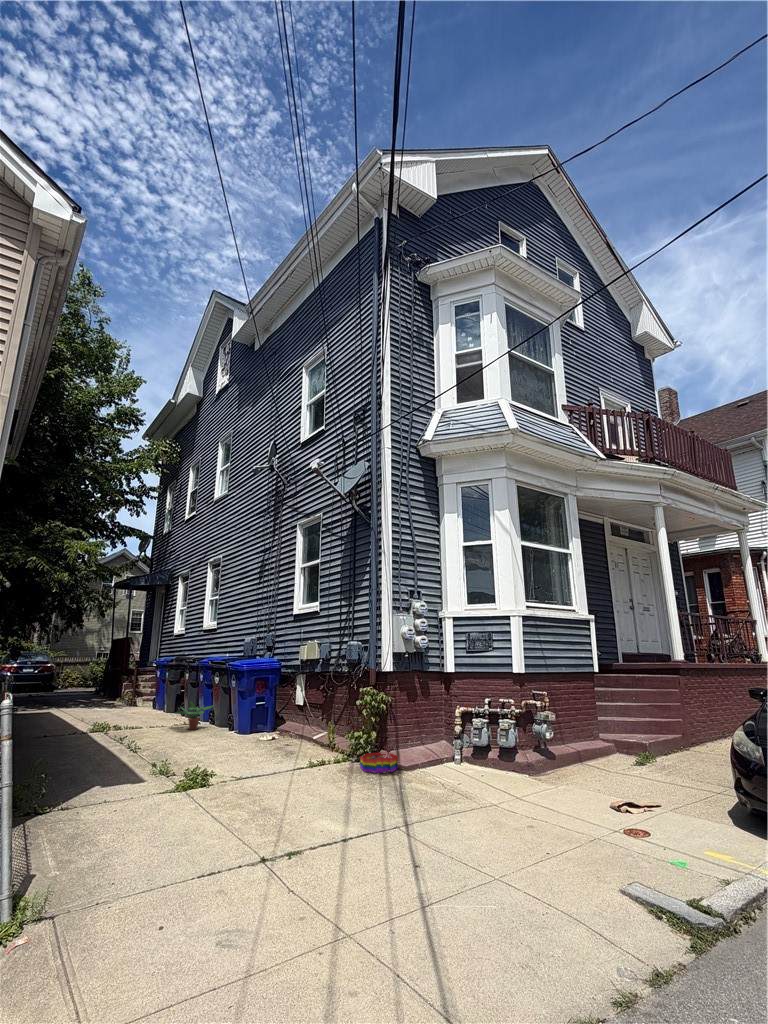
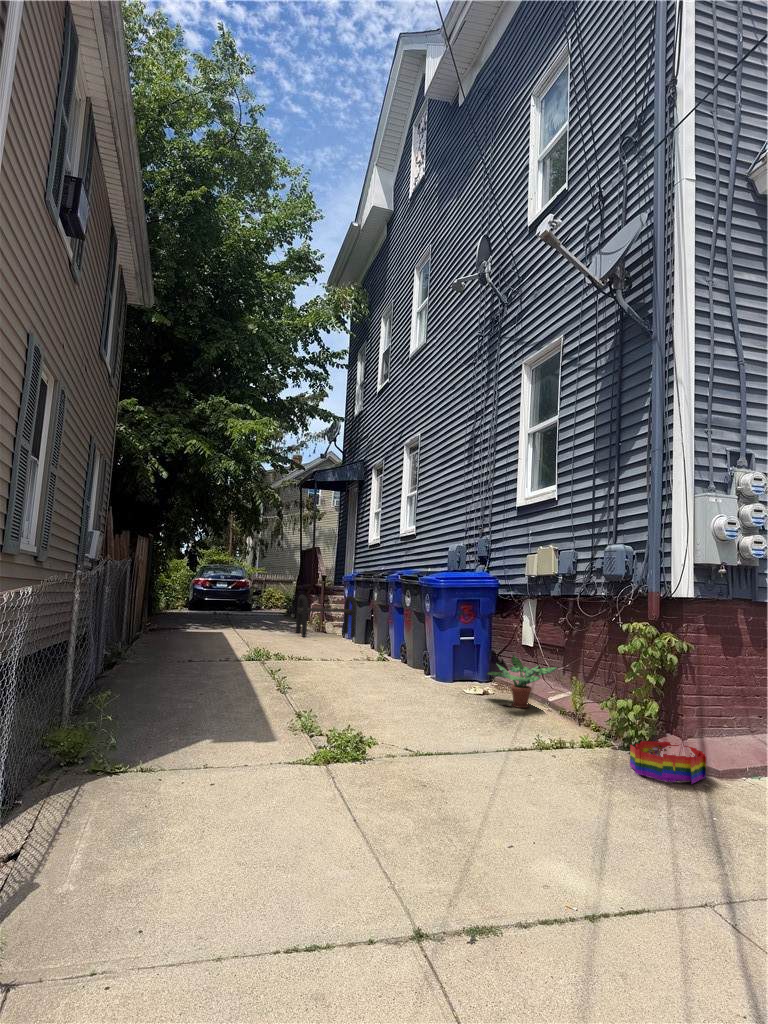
bench: none [120,678,171,712] -> present [296,595,357,637]
potted plant: present [175,701,214,730] -> present [487,655,557,708]

